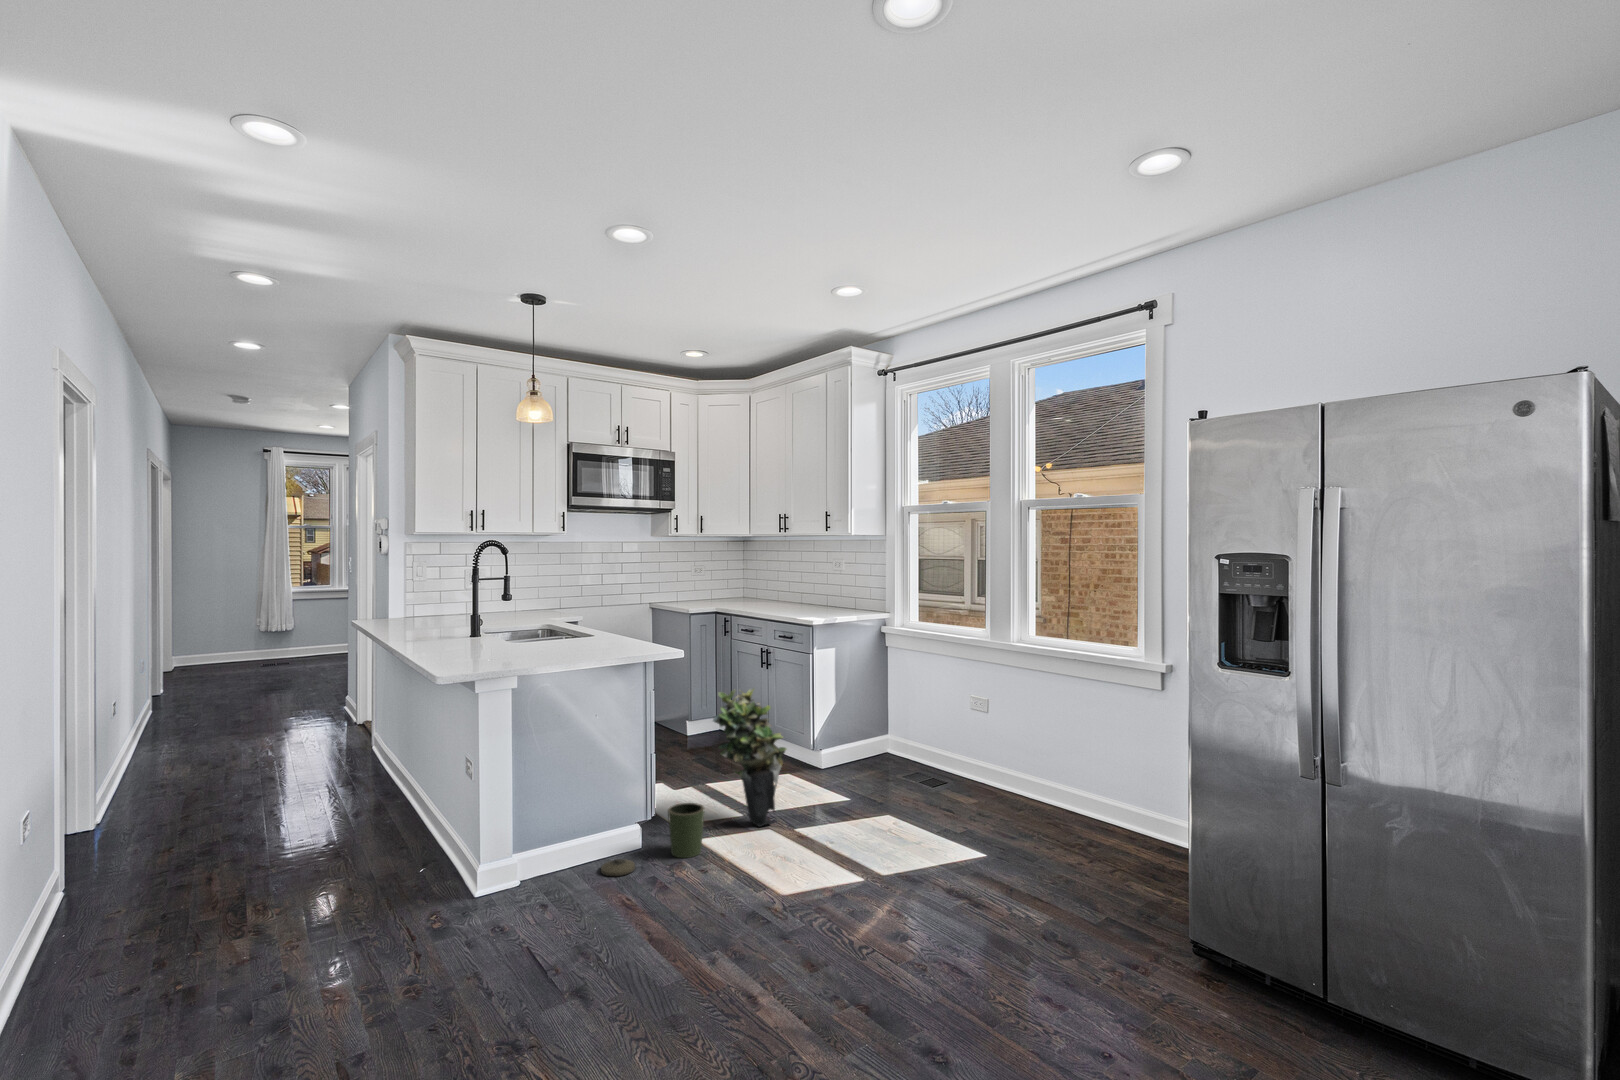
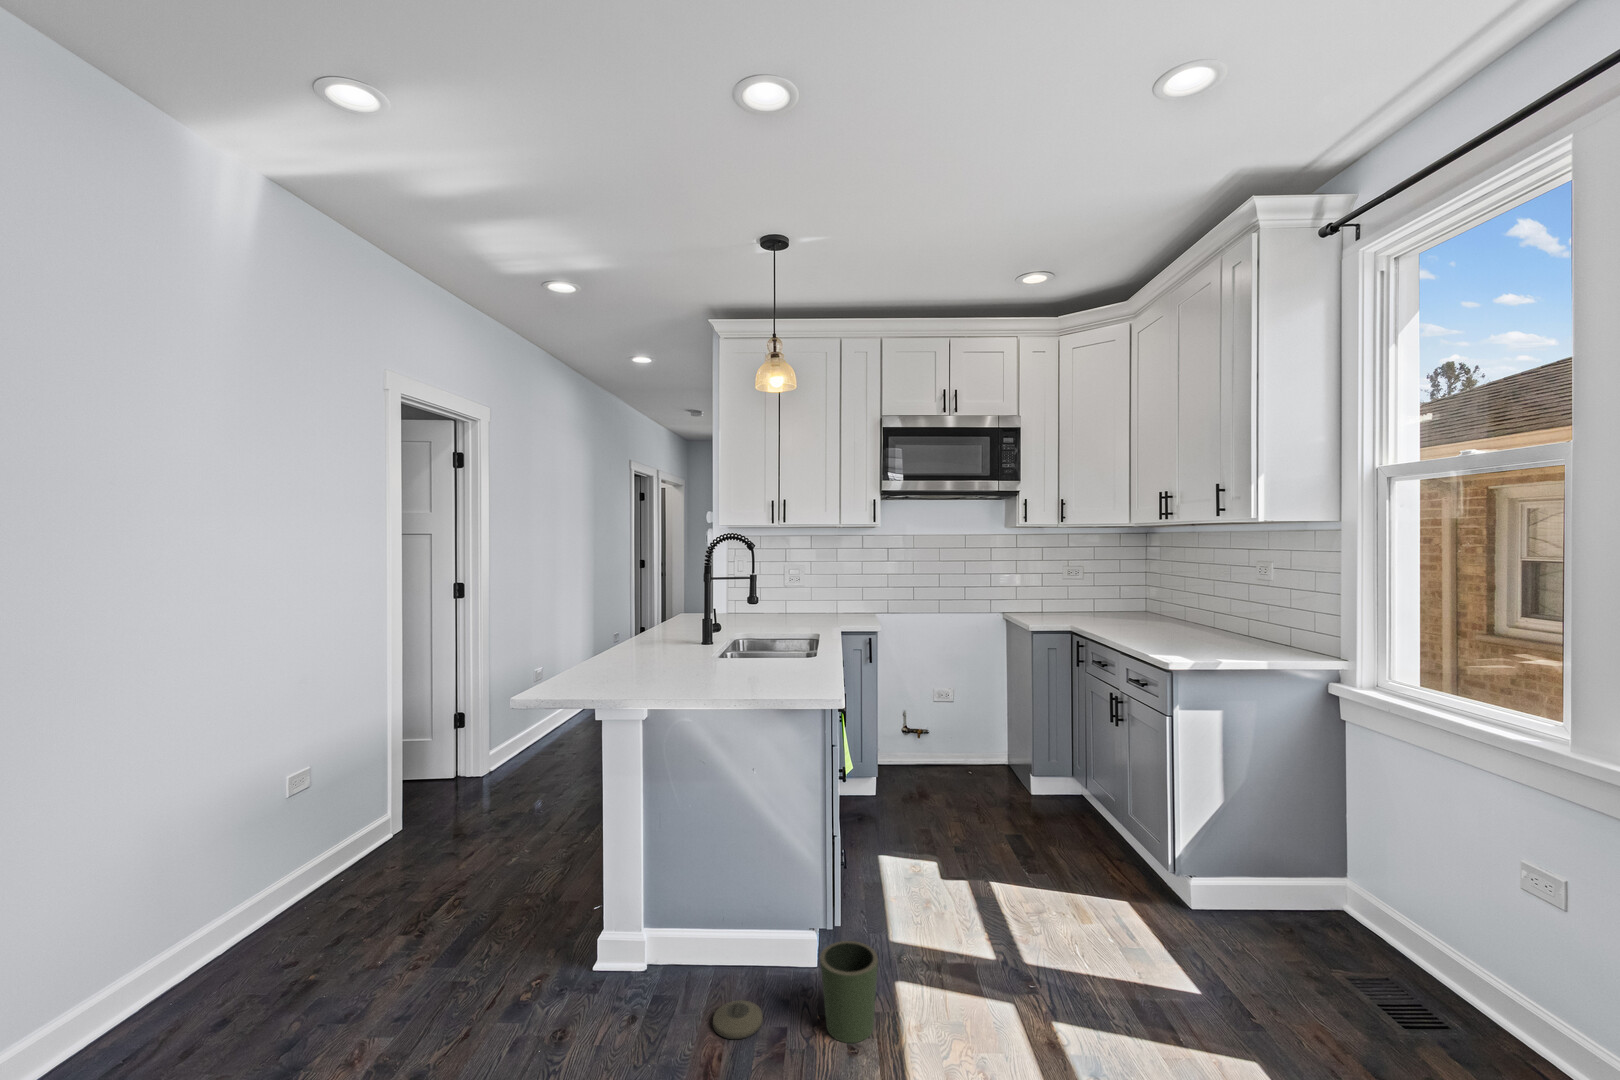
potted plant: present [713,689,786,827] -> none [933,766,1063,1016]

